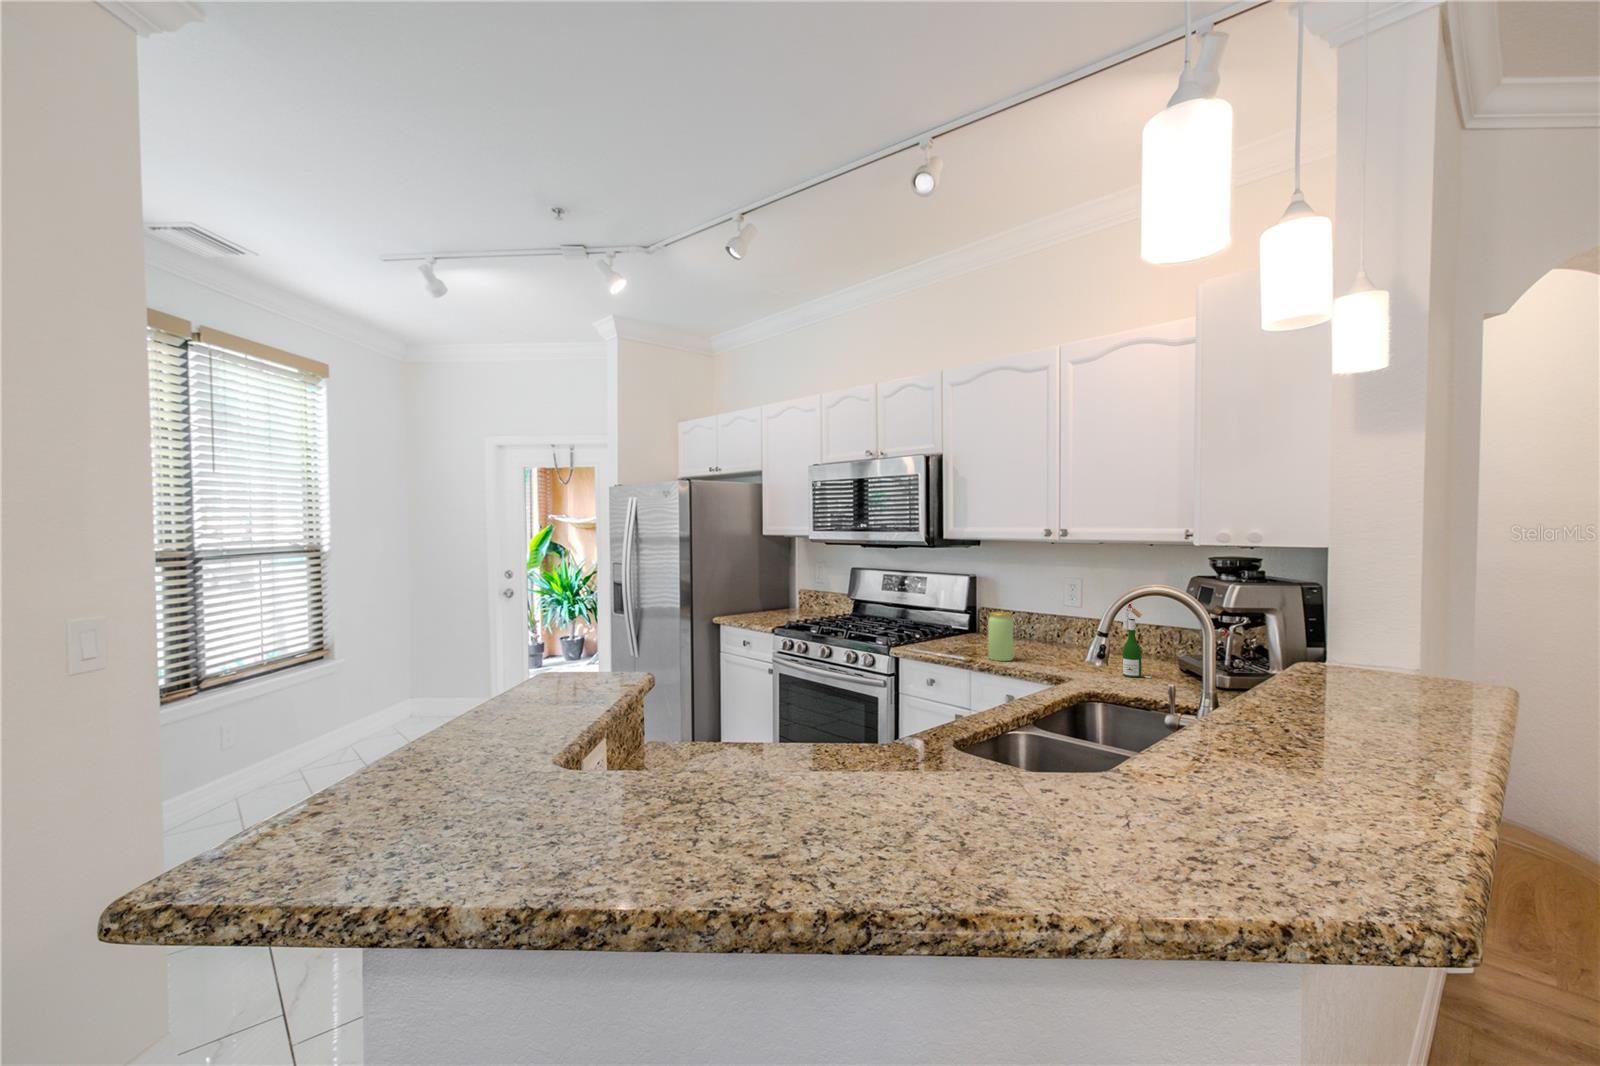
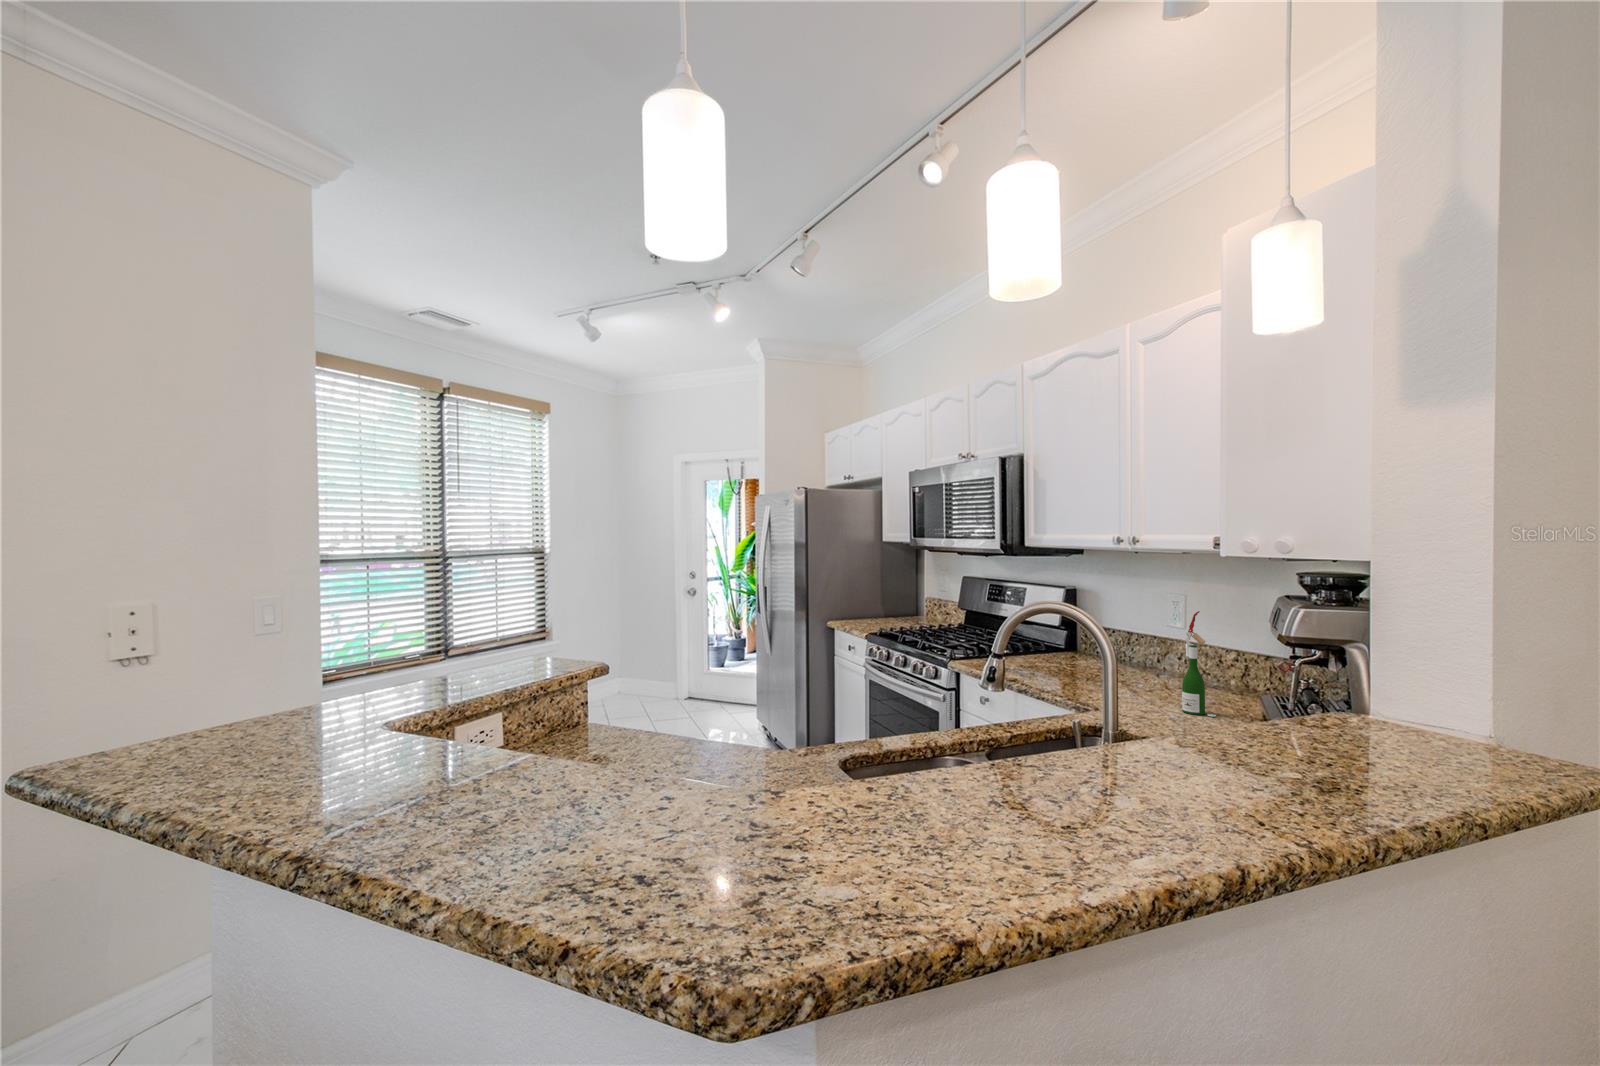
jar: present [988,612,1013,661] -> none [1046,629,1074,684]

